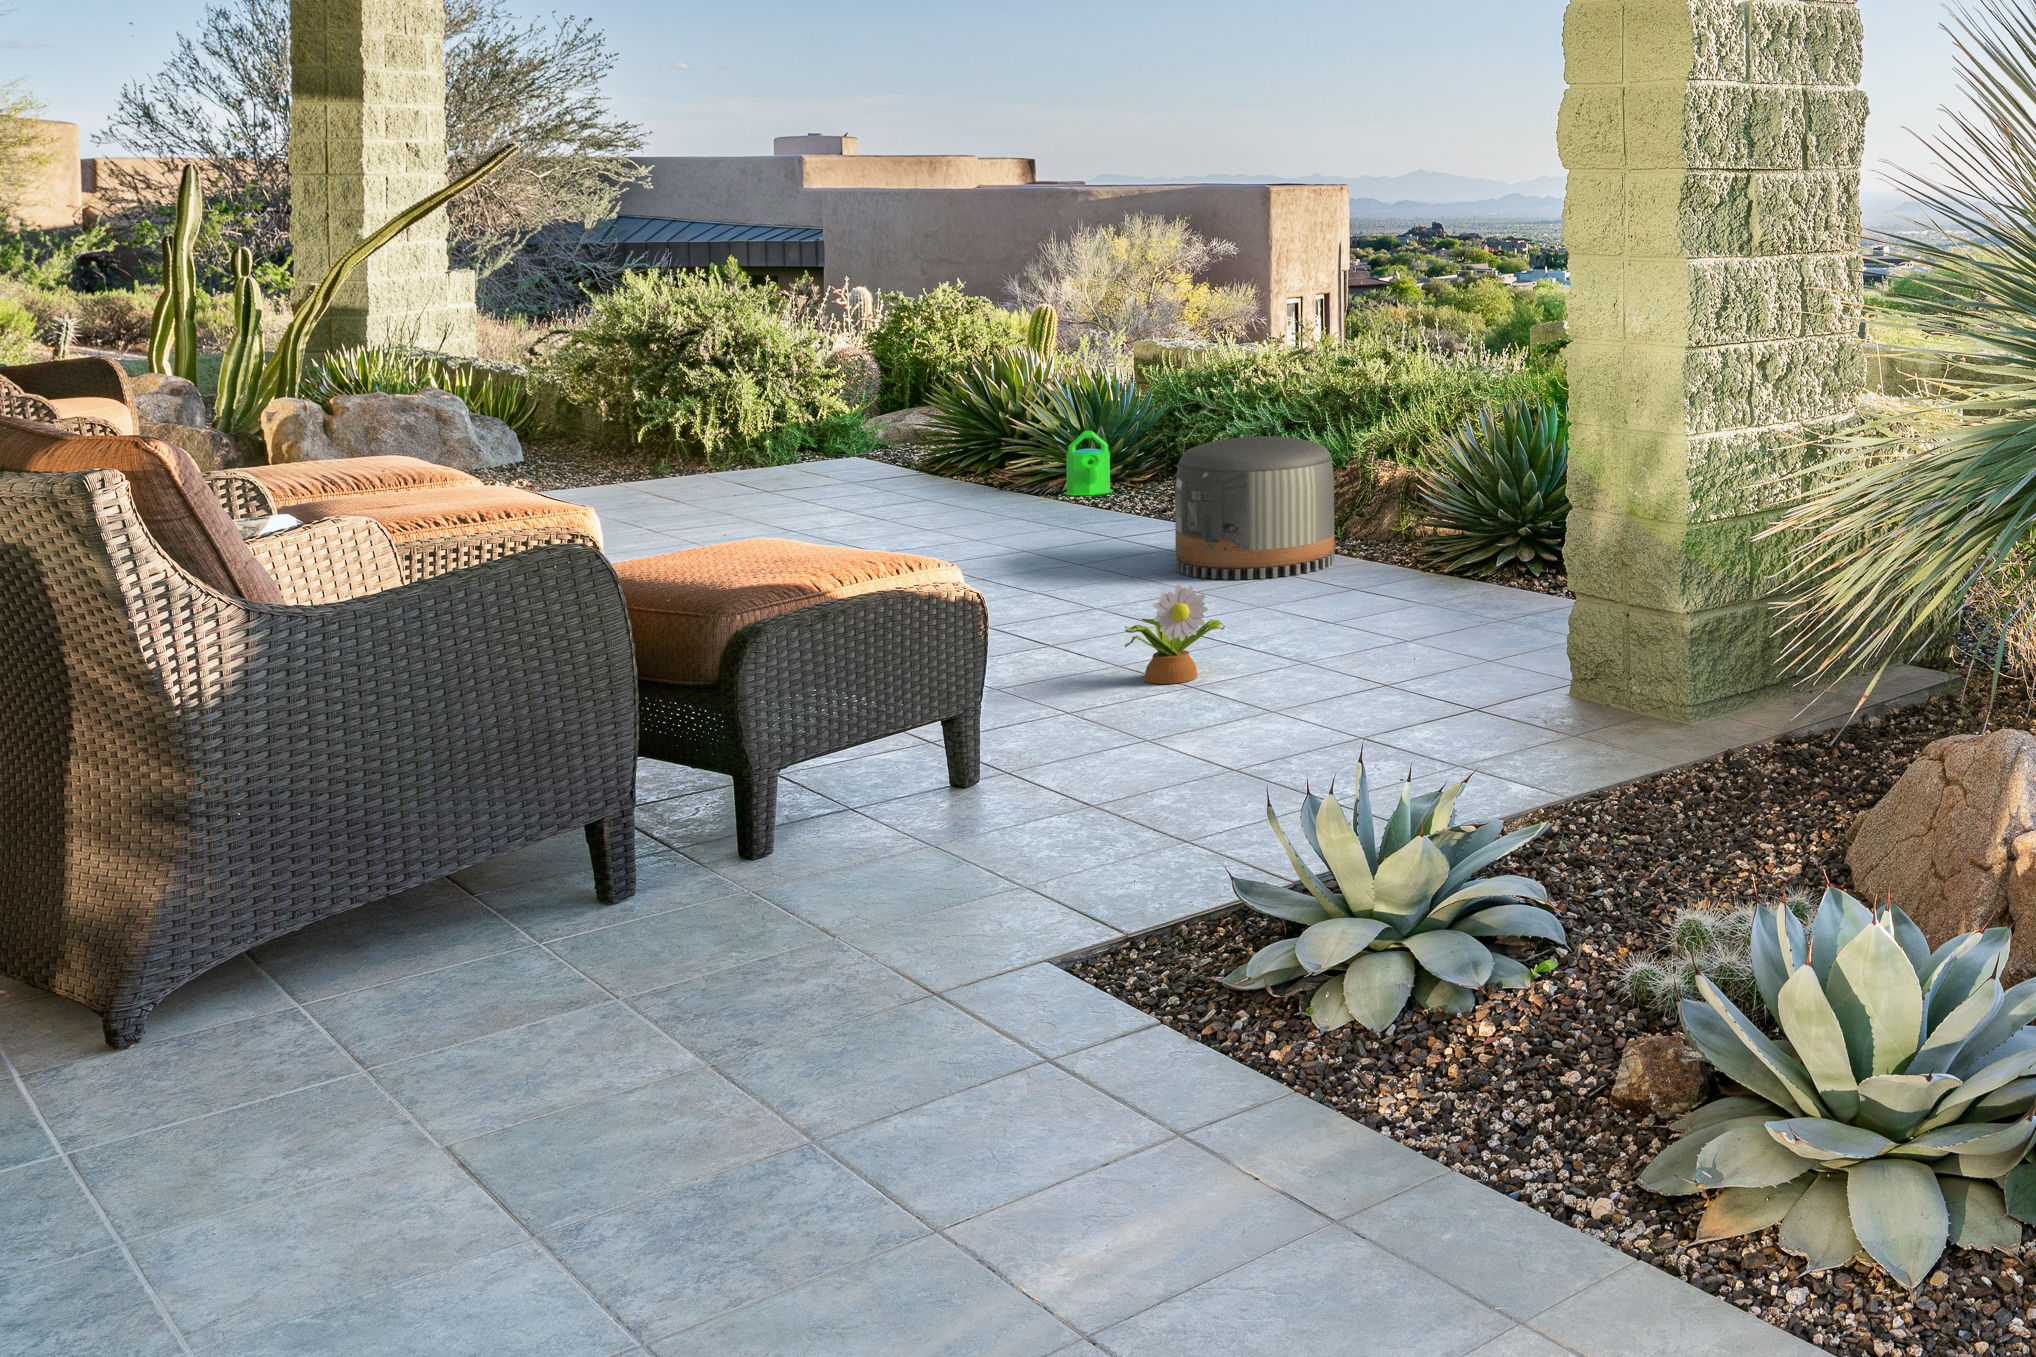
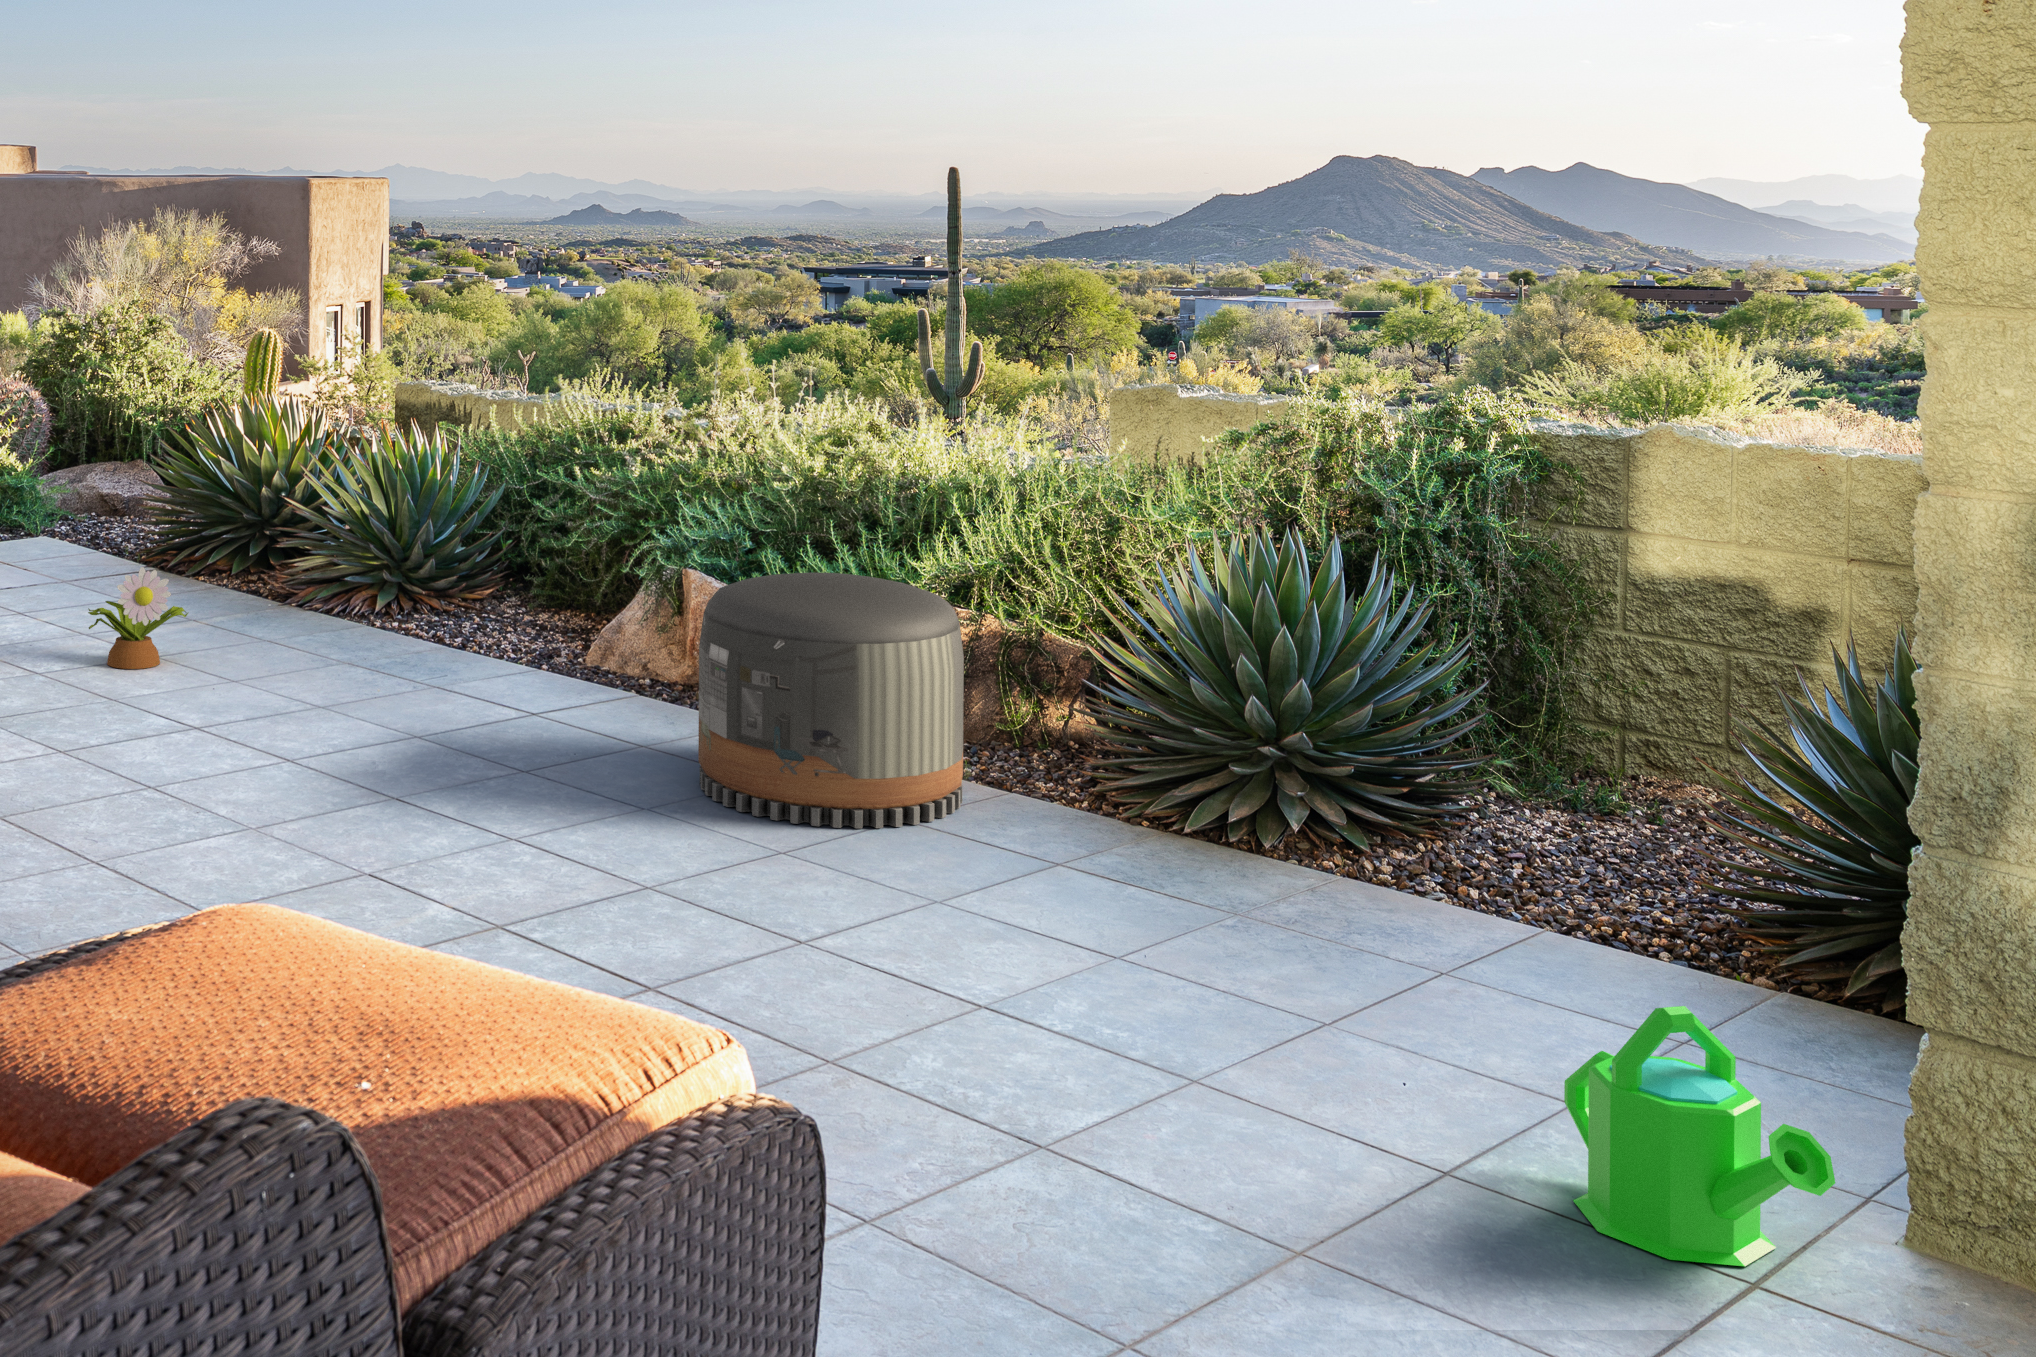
watering can: present [1063,431,1113,496] -> present [1564,1006,1835,1266]
decorative plant: present [1125,584,1225,684] -> present [88,567,188,669]

